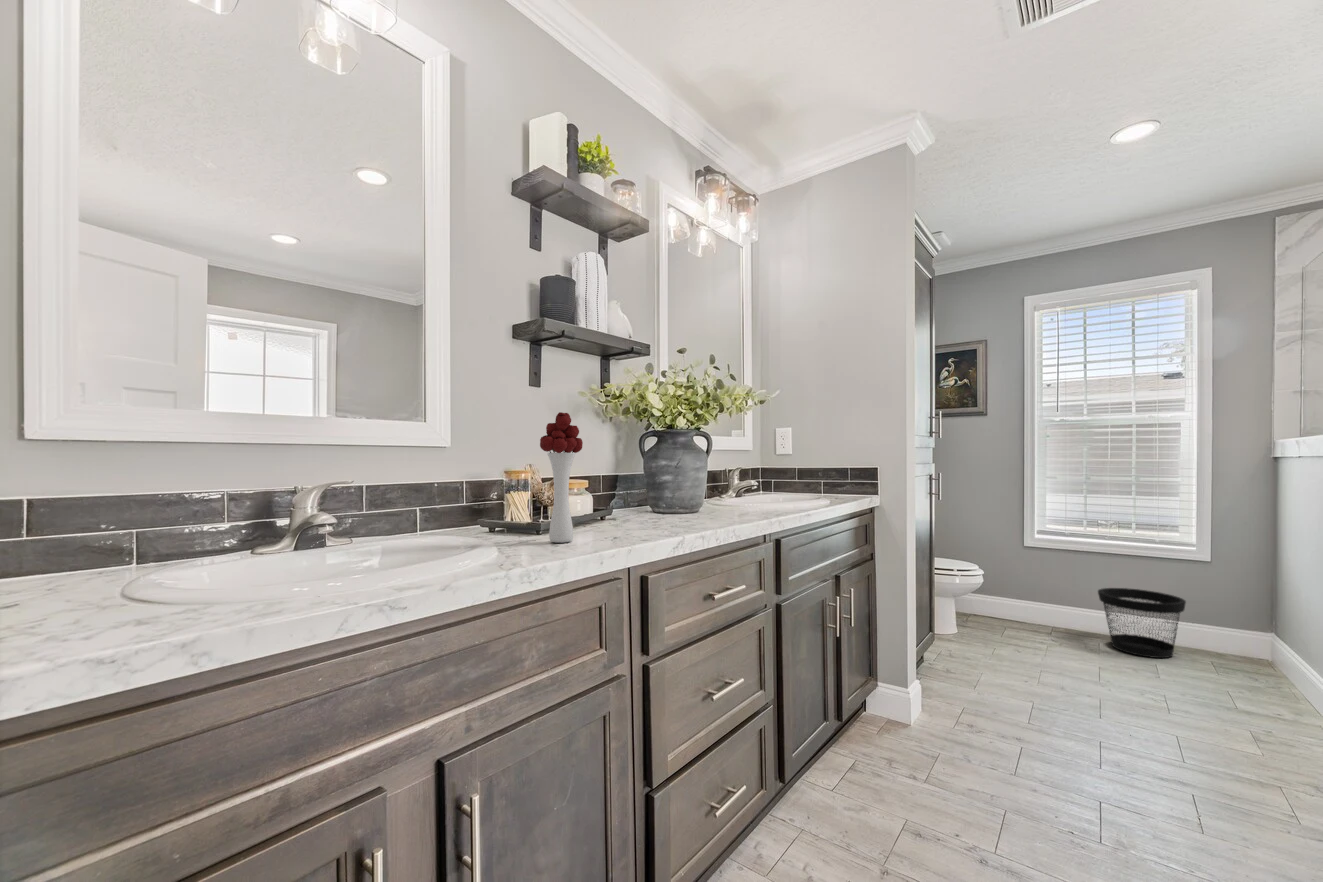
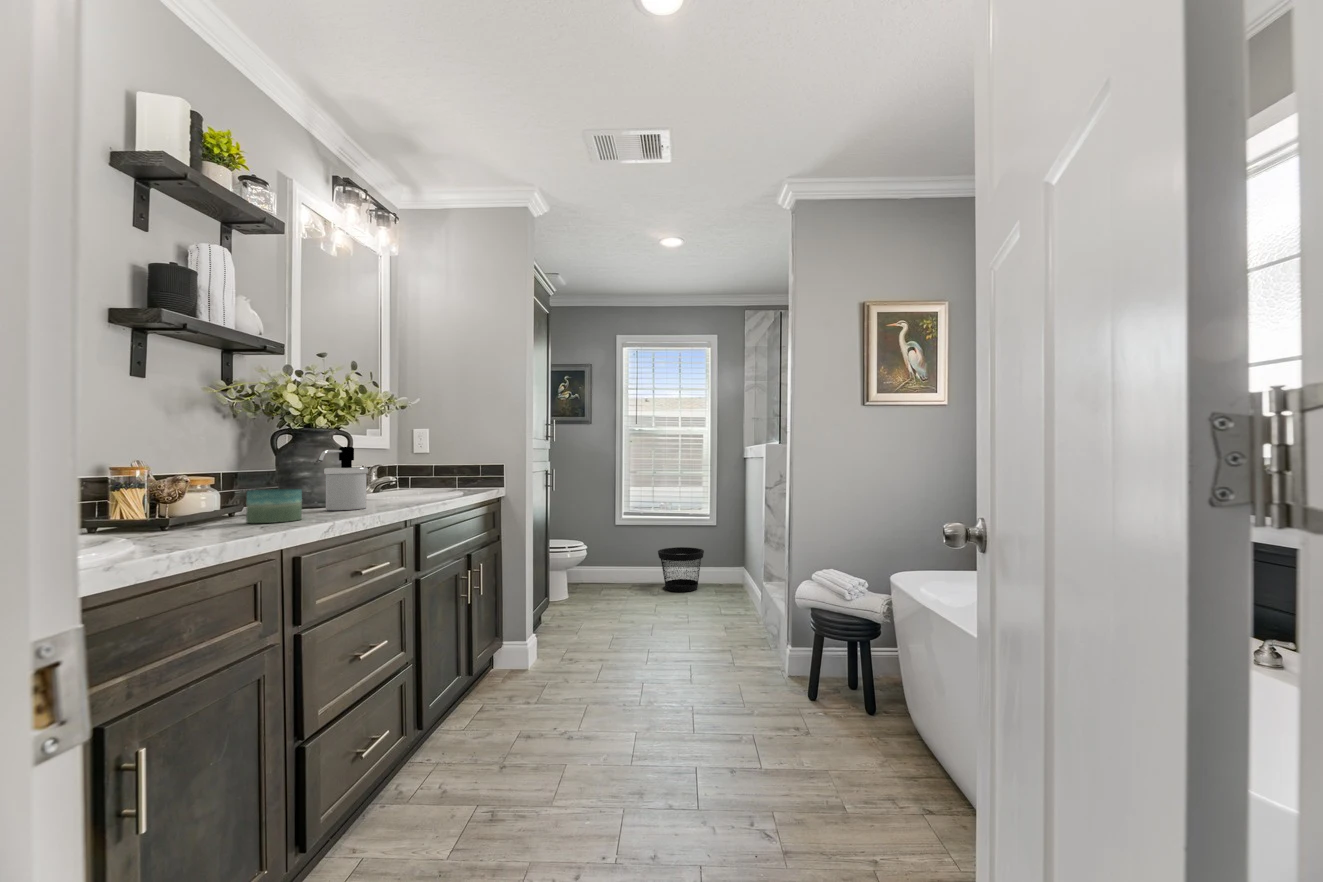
flower bouquet: present [540,412,583,543] -> none [176,408,227,532]
soap dispenser: none [674,450,724,521] -> present [319,447,368,510]
candle: none [605,497,654,535] -> present [246,489,302,523]

